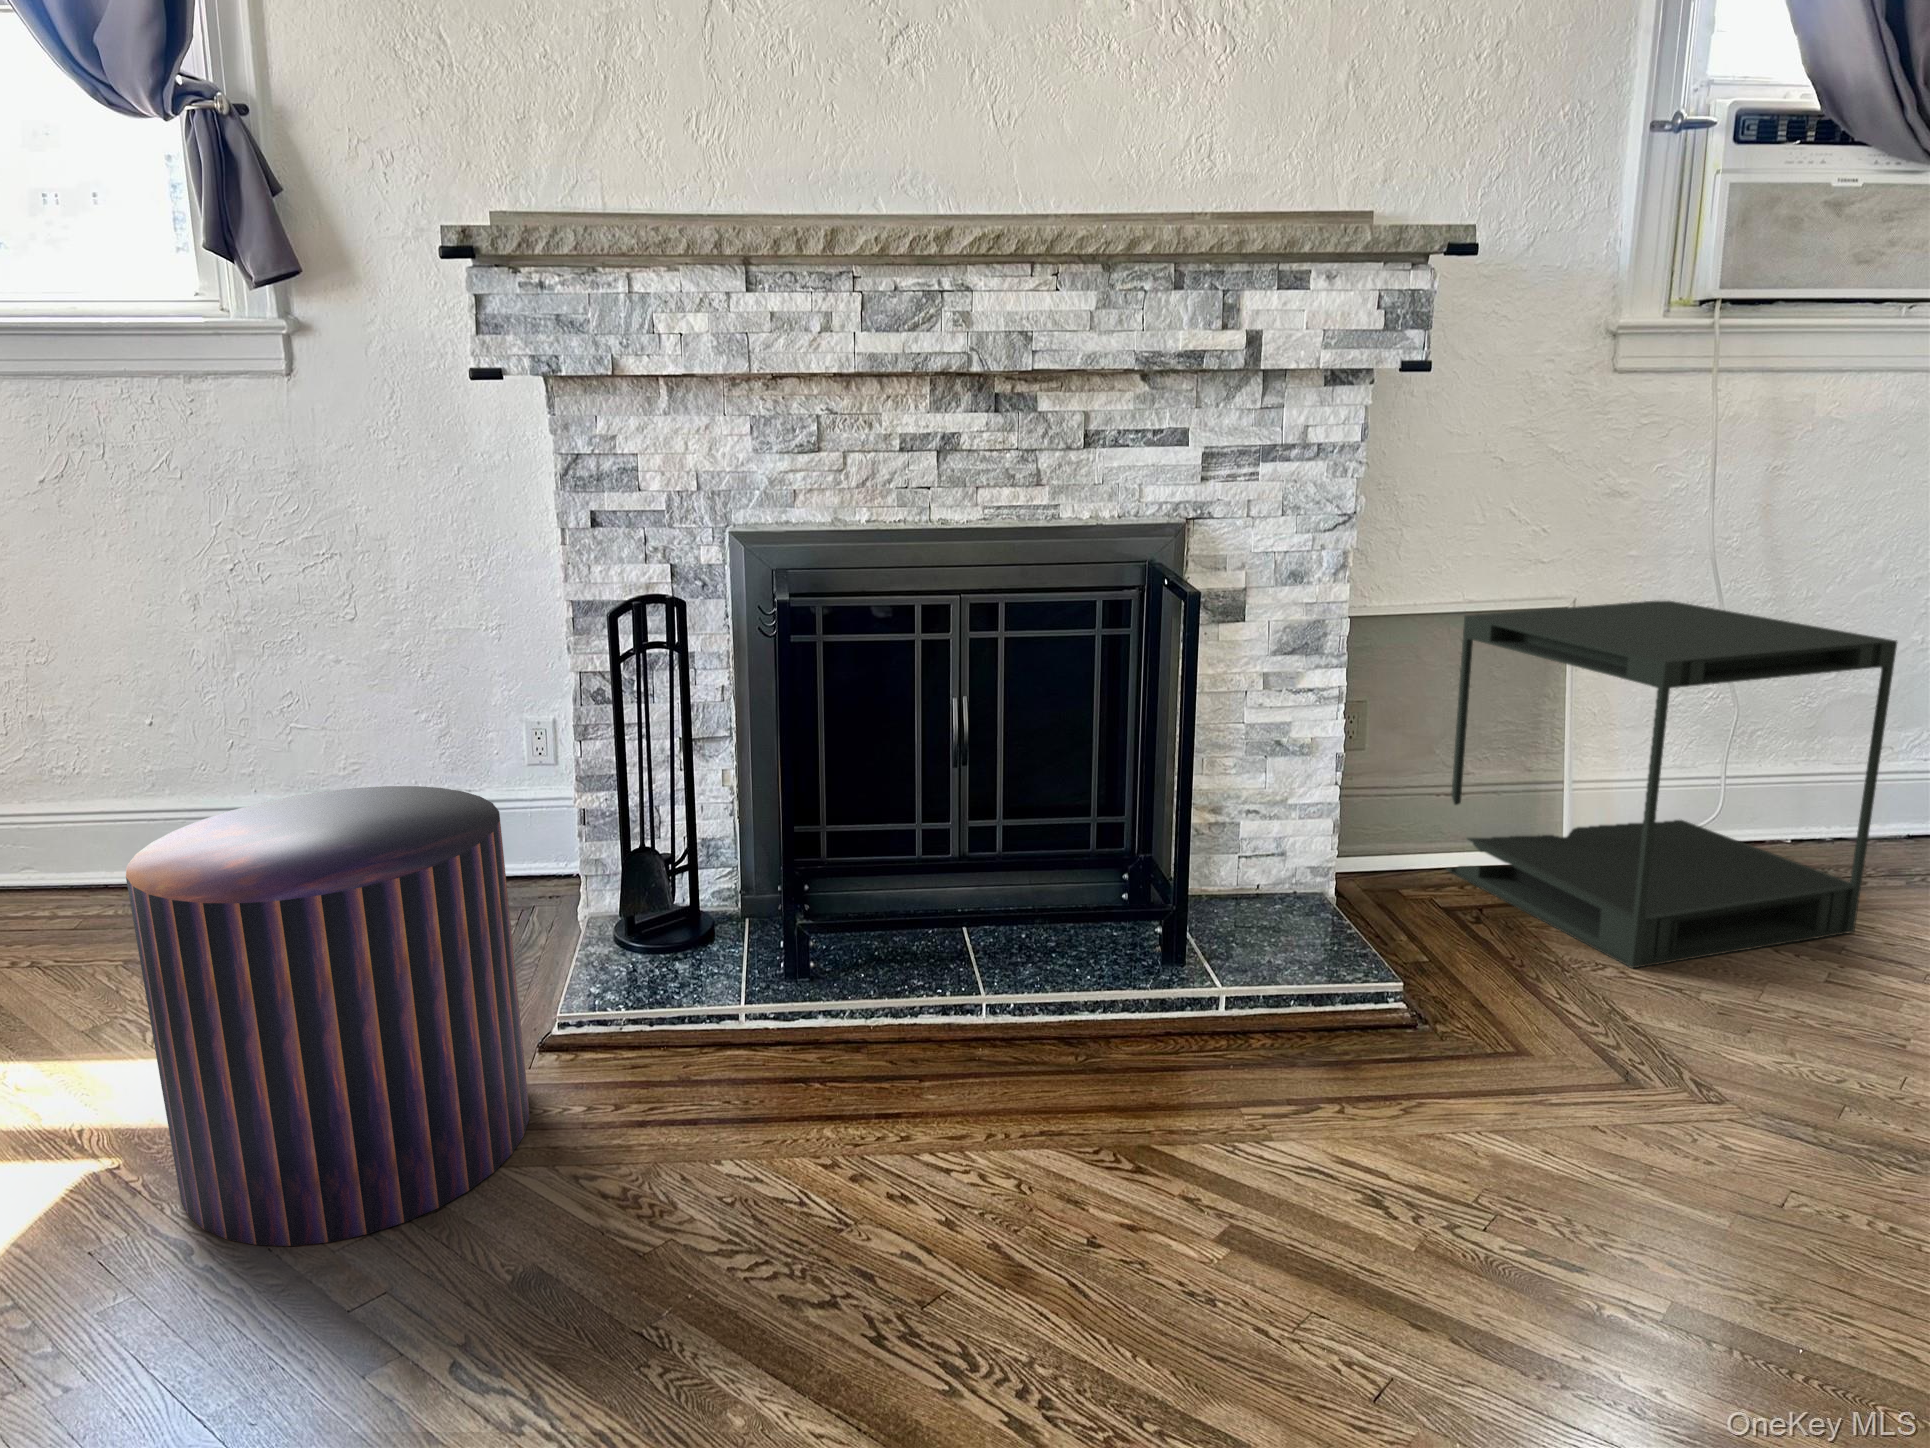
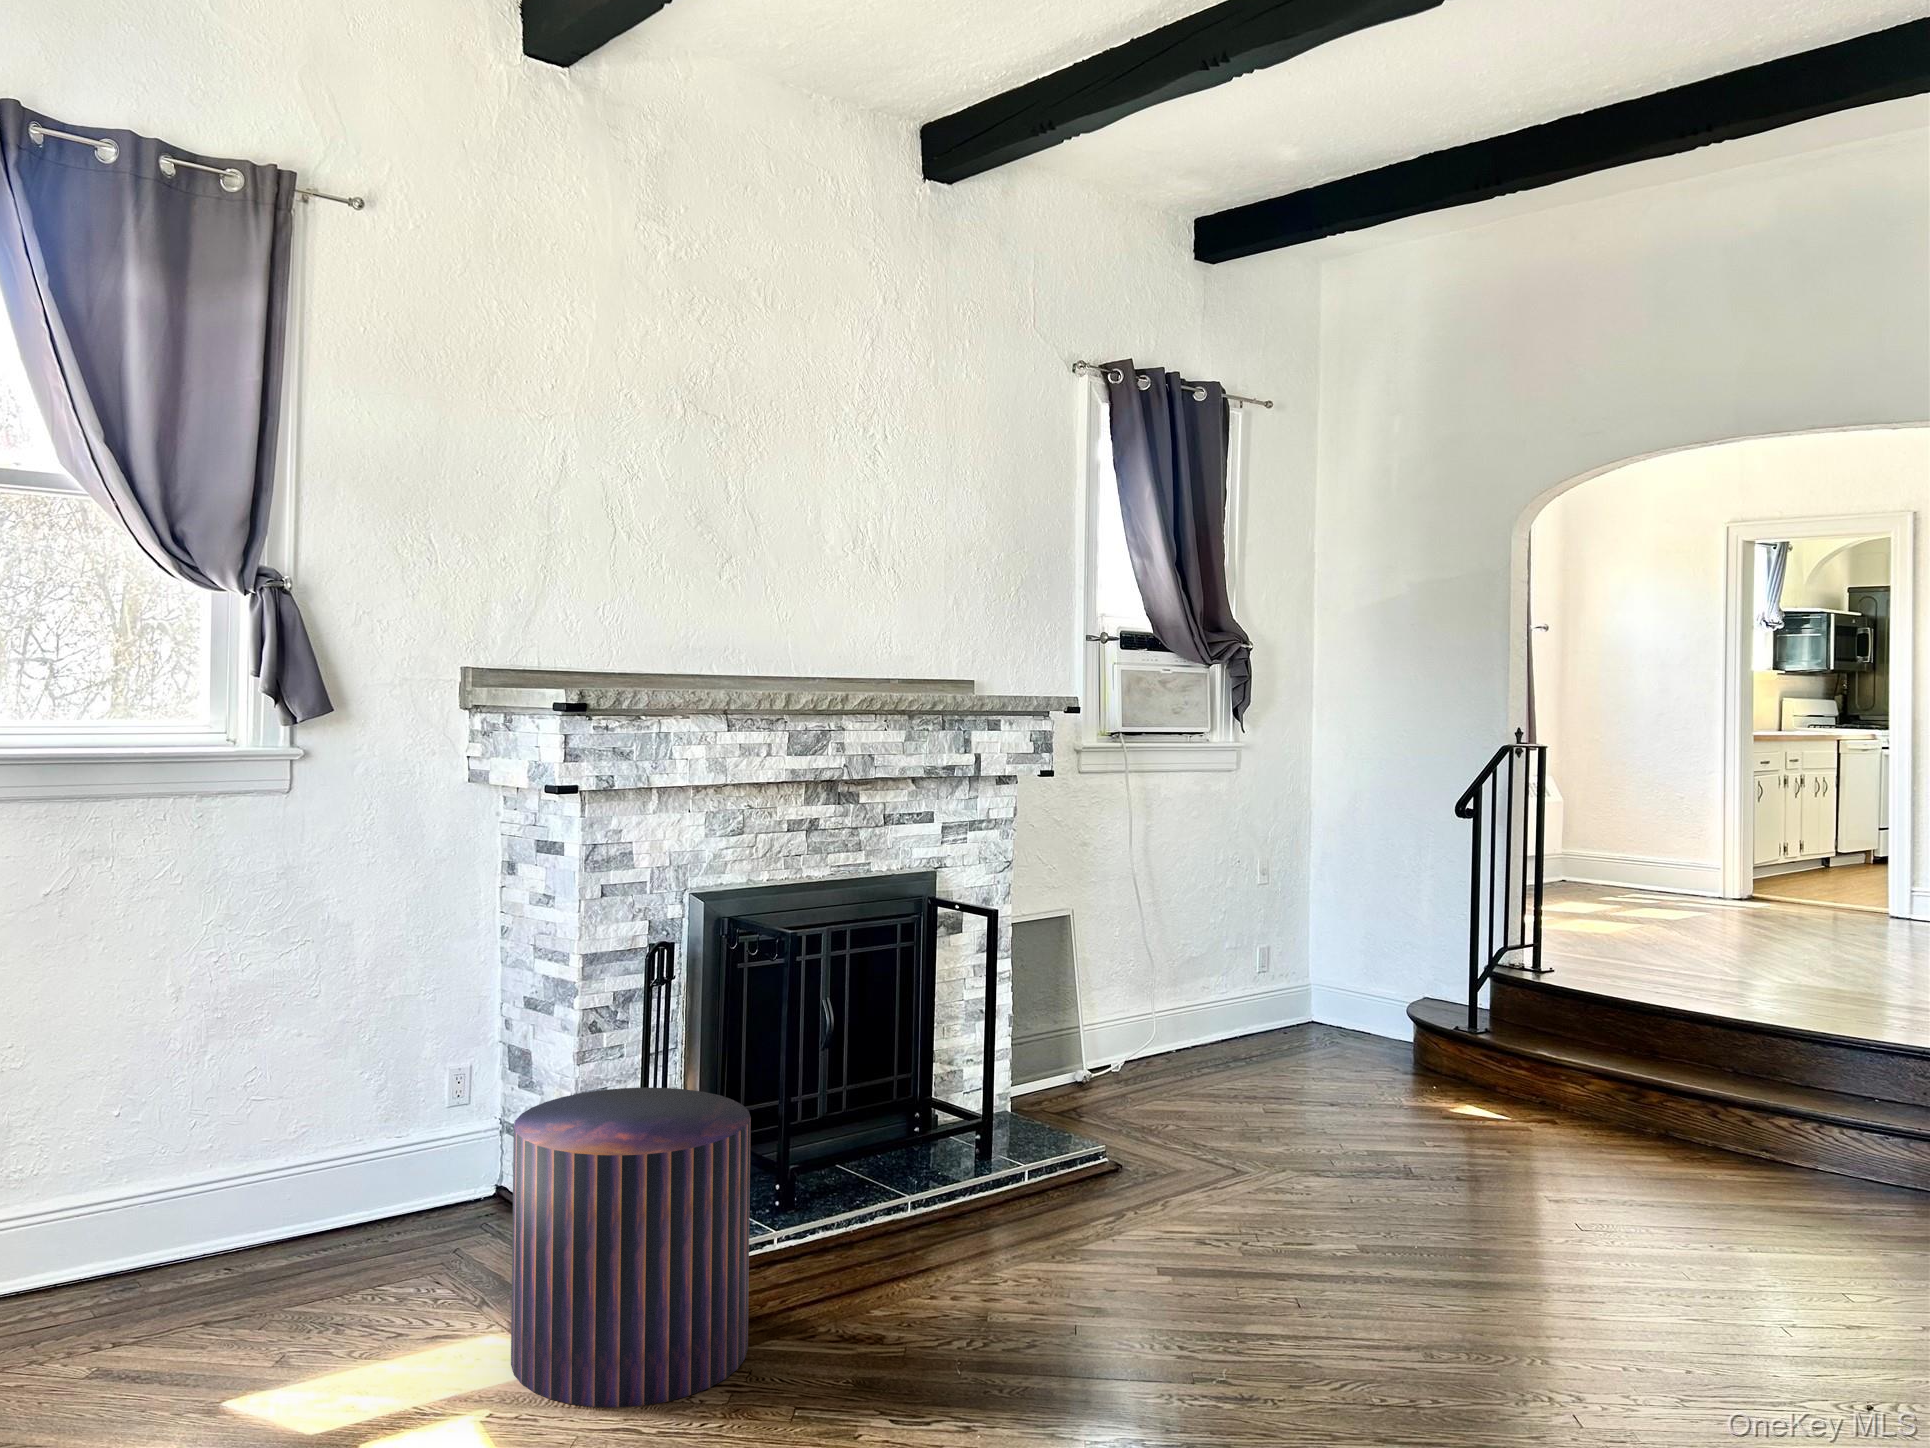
side table: present [1447,601,1898,968] -> none [1035,904,1248,1122]

